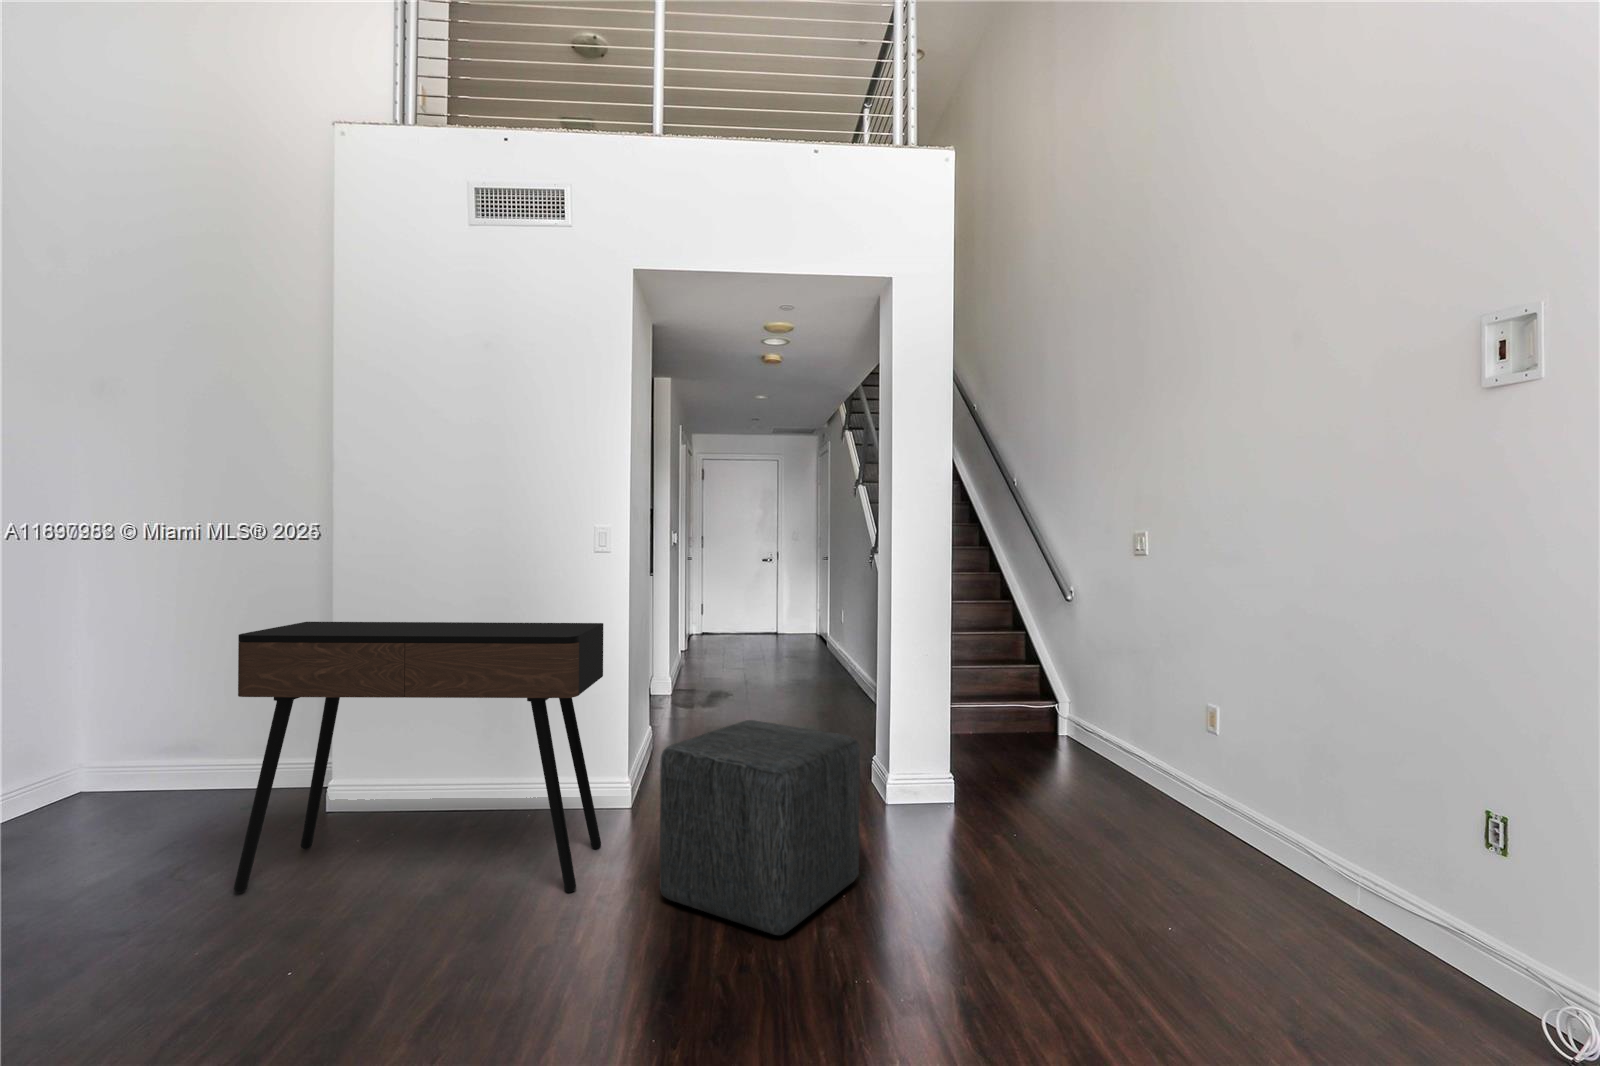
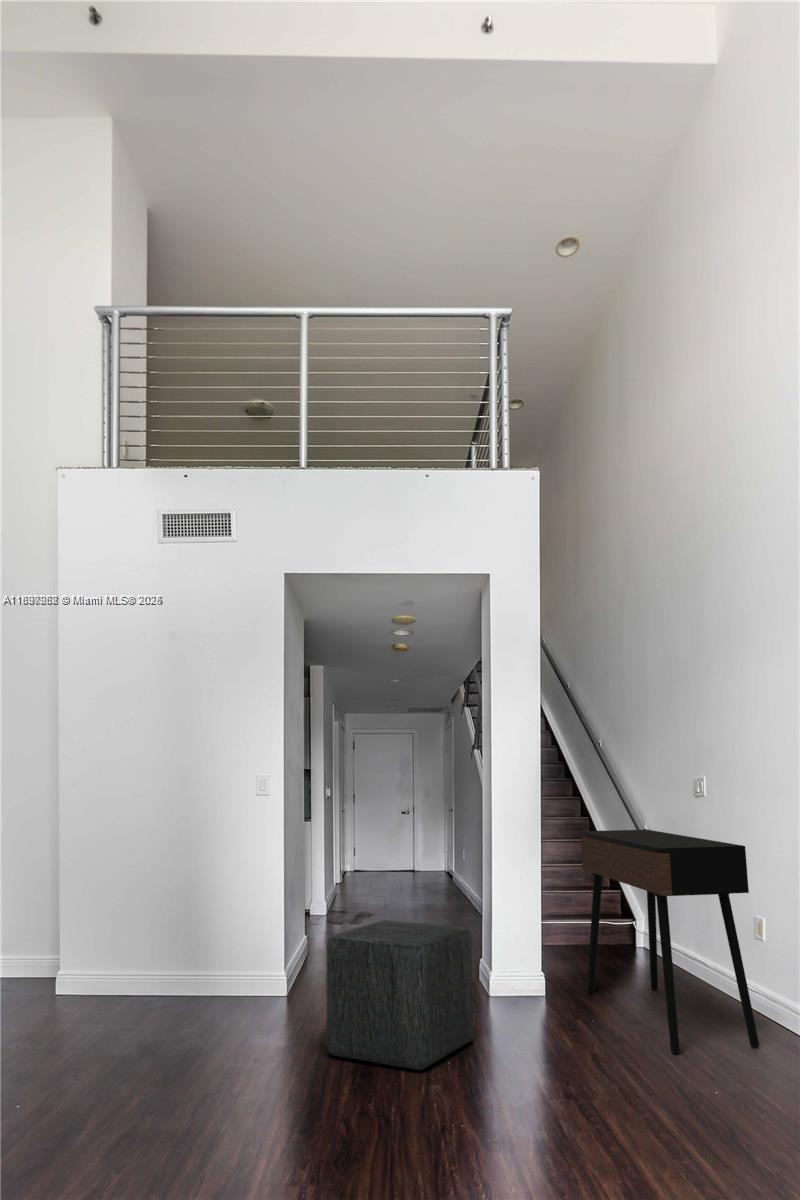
console table: present [234,622,603,893] -> present [581,830,759,1053]

